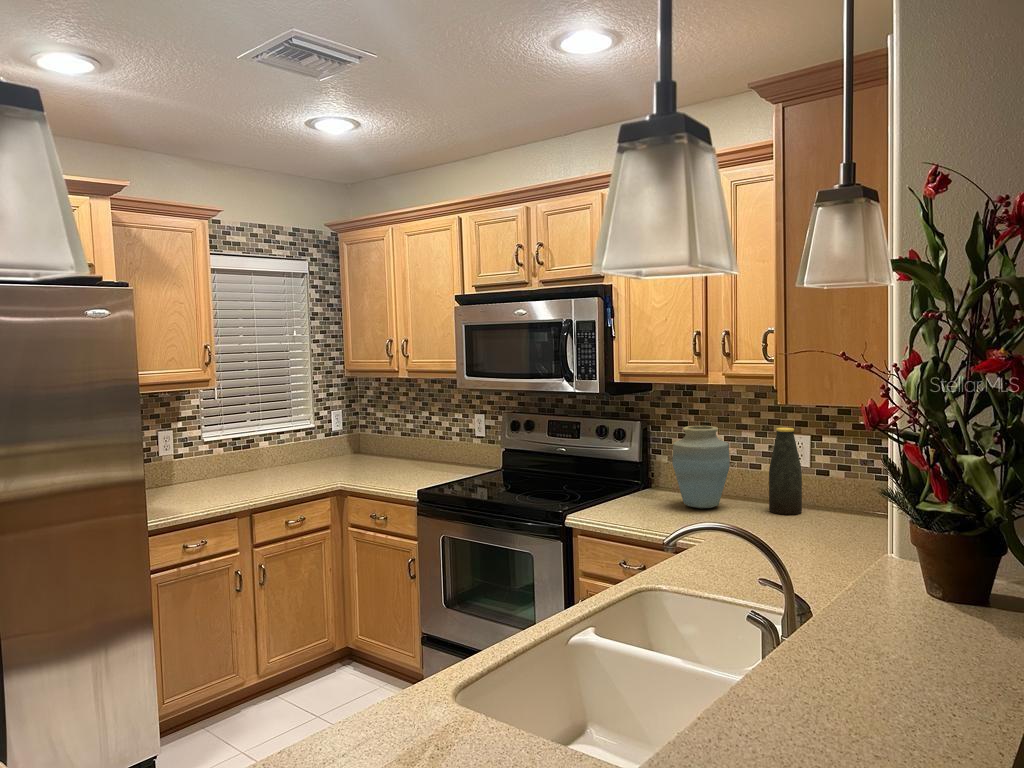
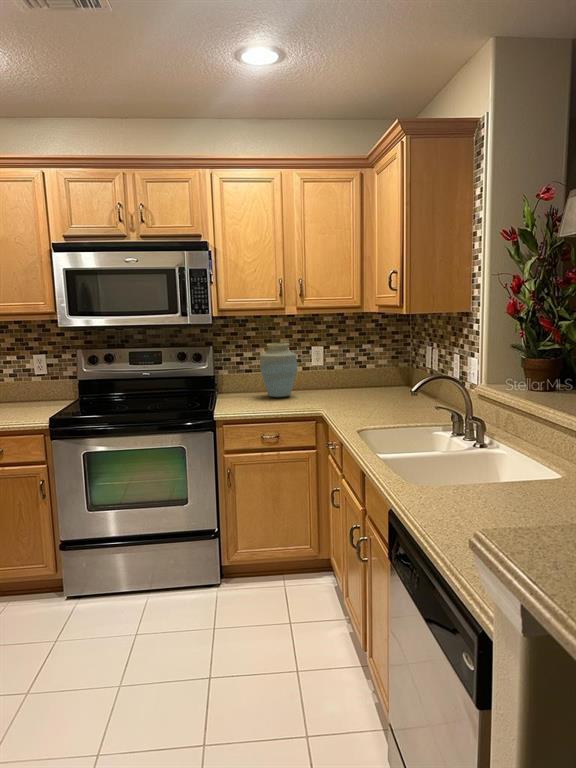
bottle: present [769,428,802,515] -> none [315,341,335,393]

